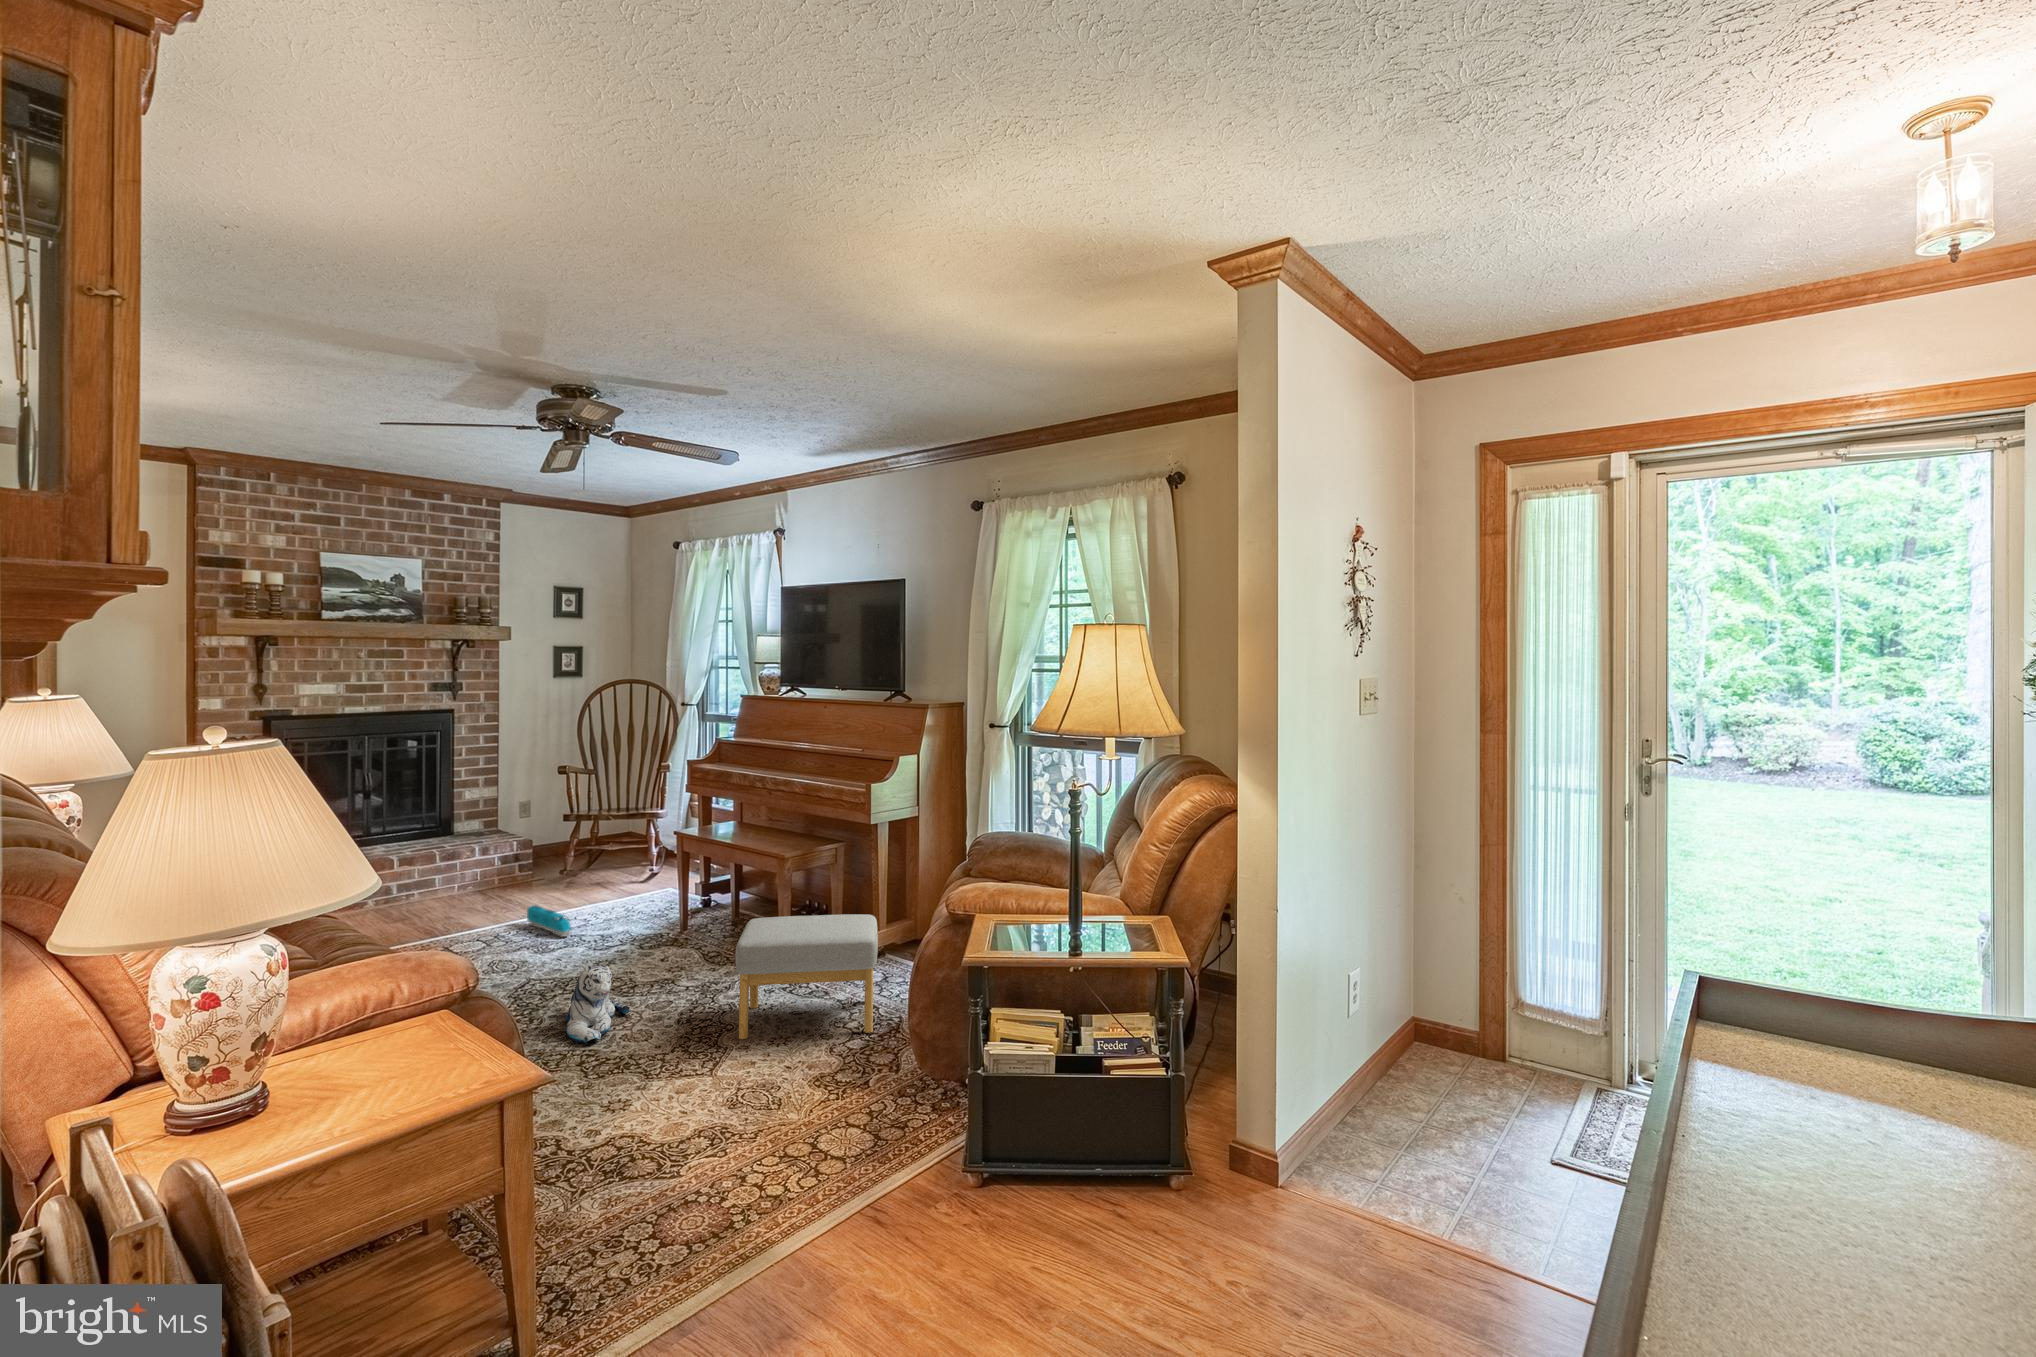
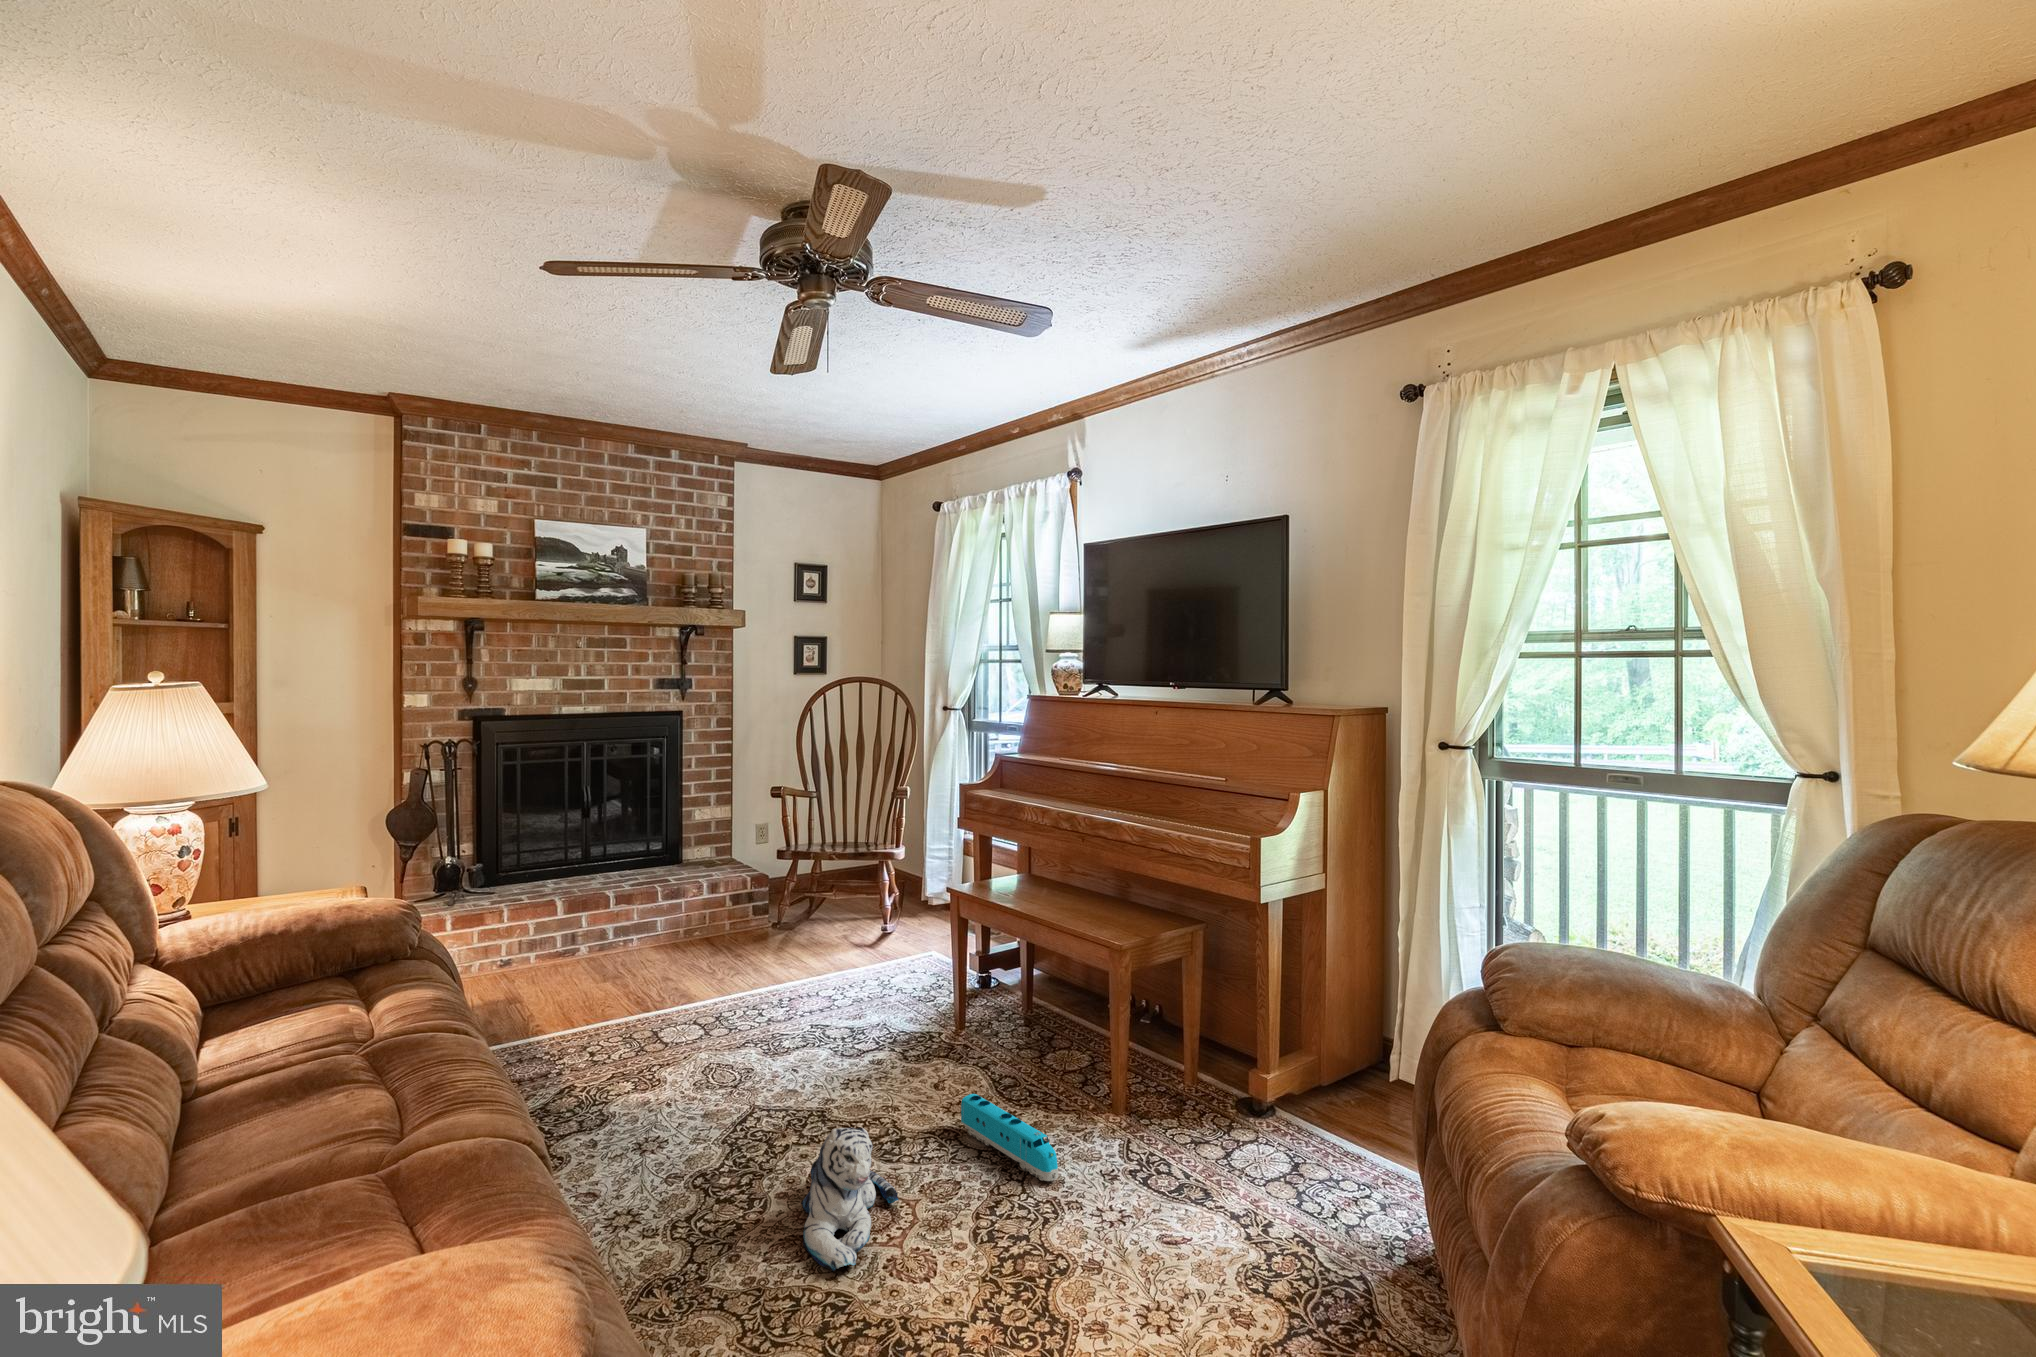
toy train: present [527,905,571,936] -> present [961,1094,1058,1181]
footstool: present [735,914,878,1039] -> none [1076,1062,1327,1310]

